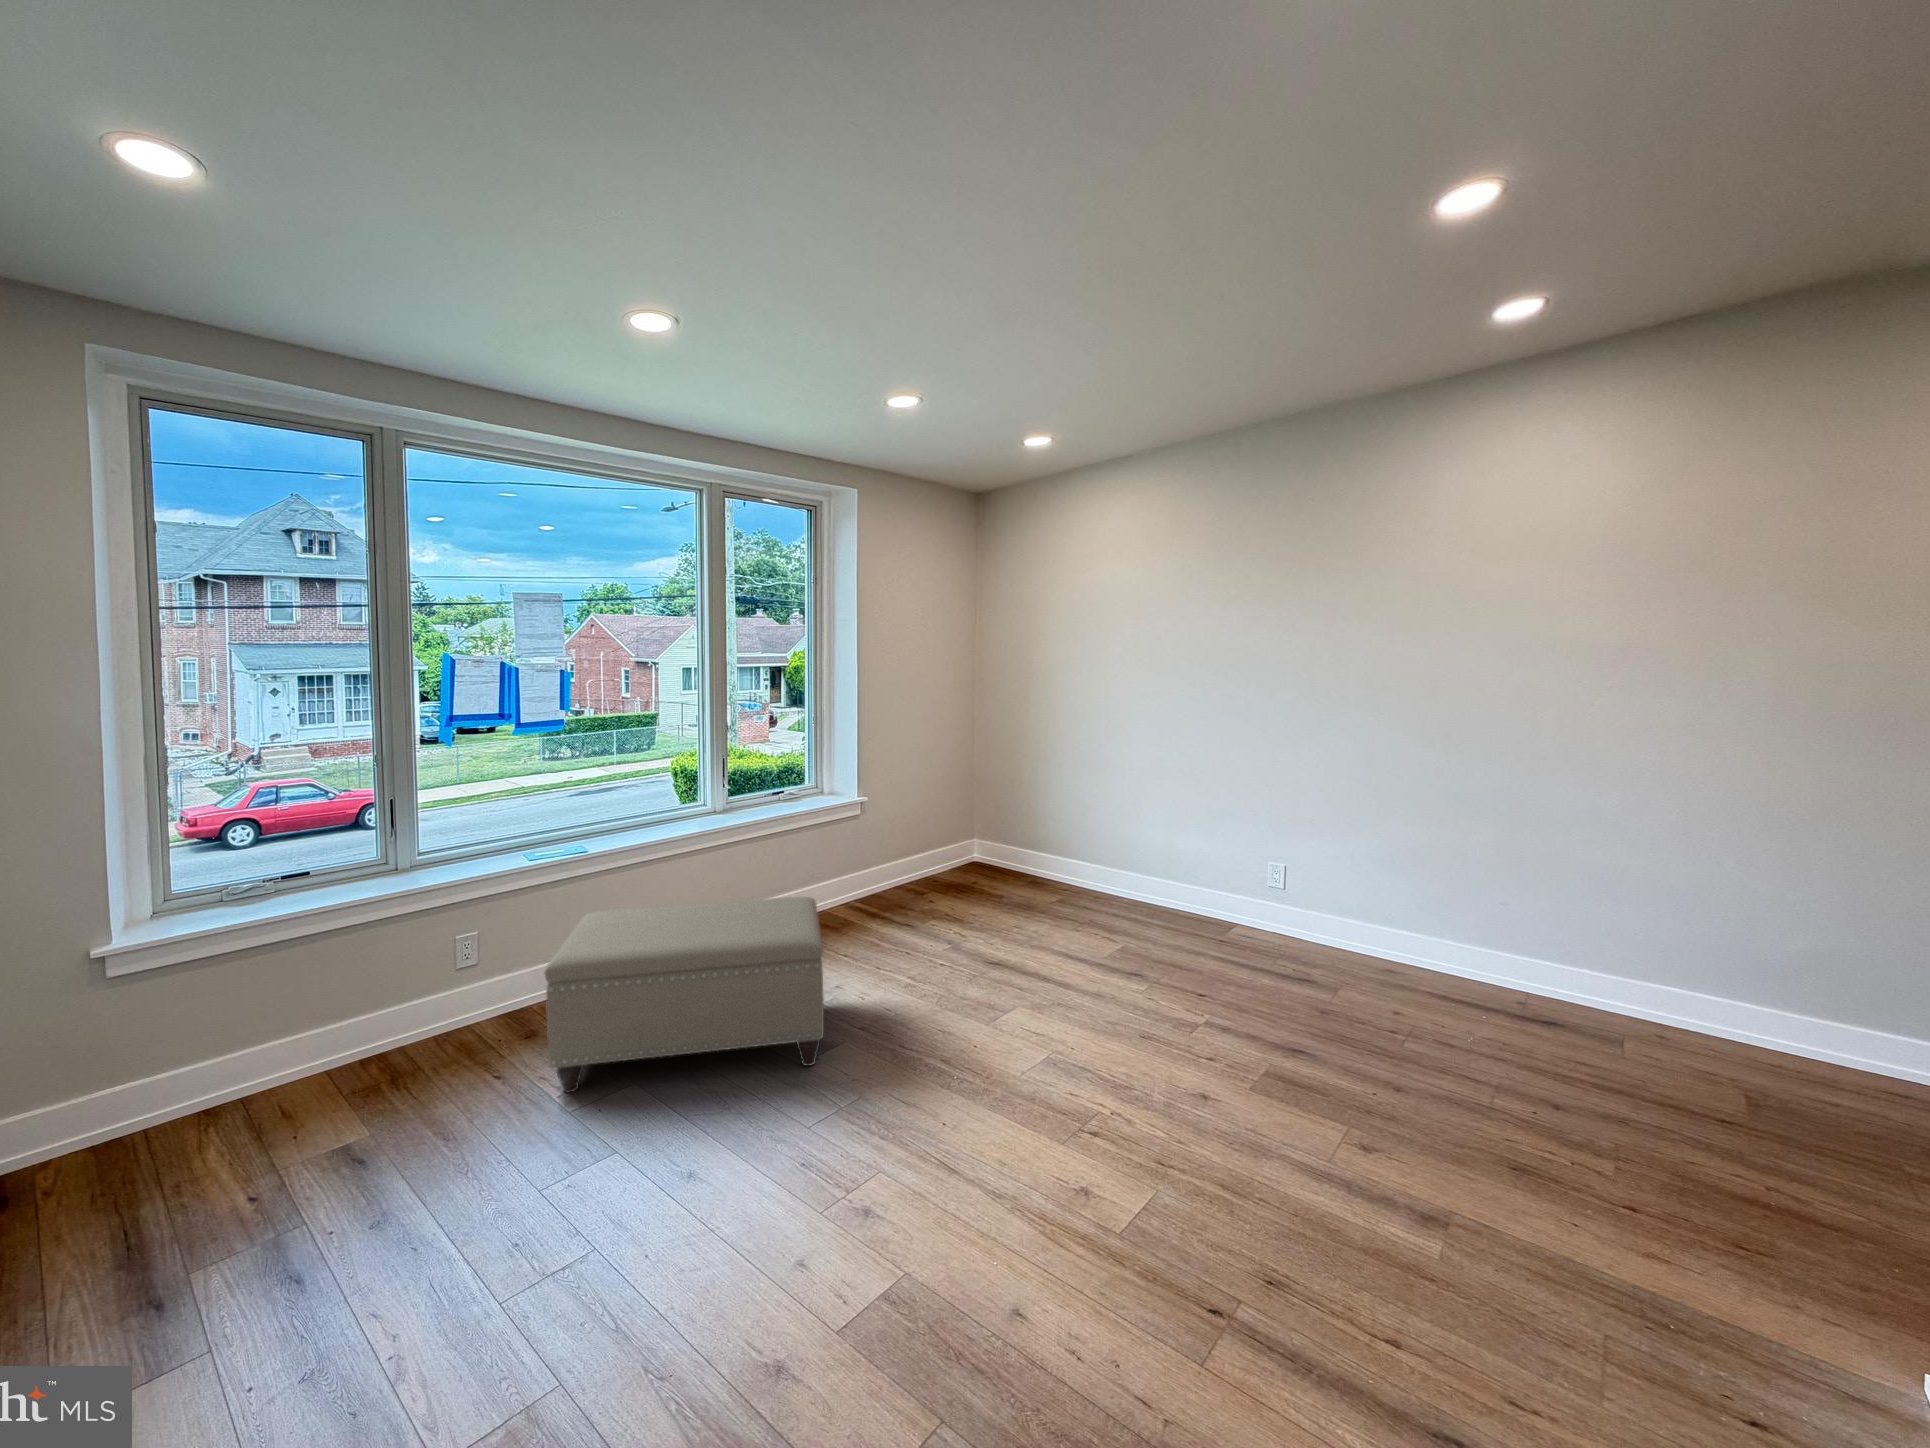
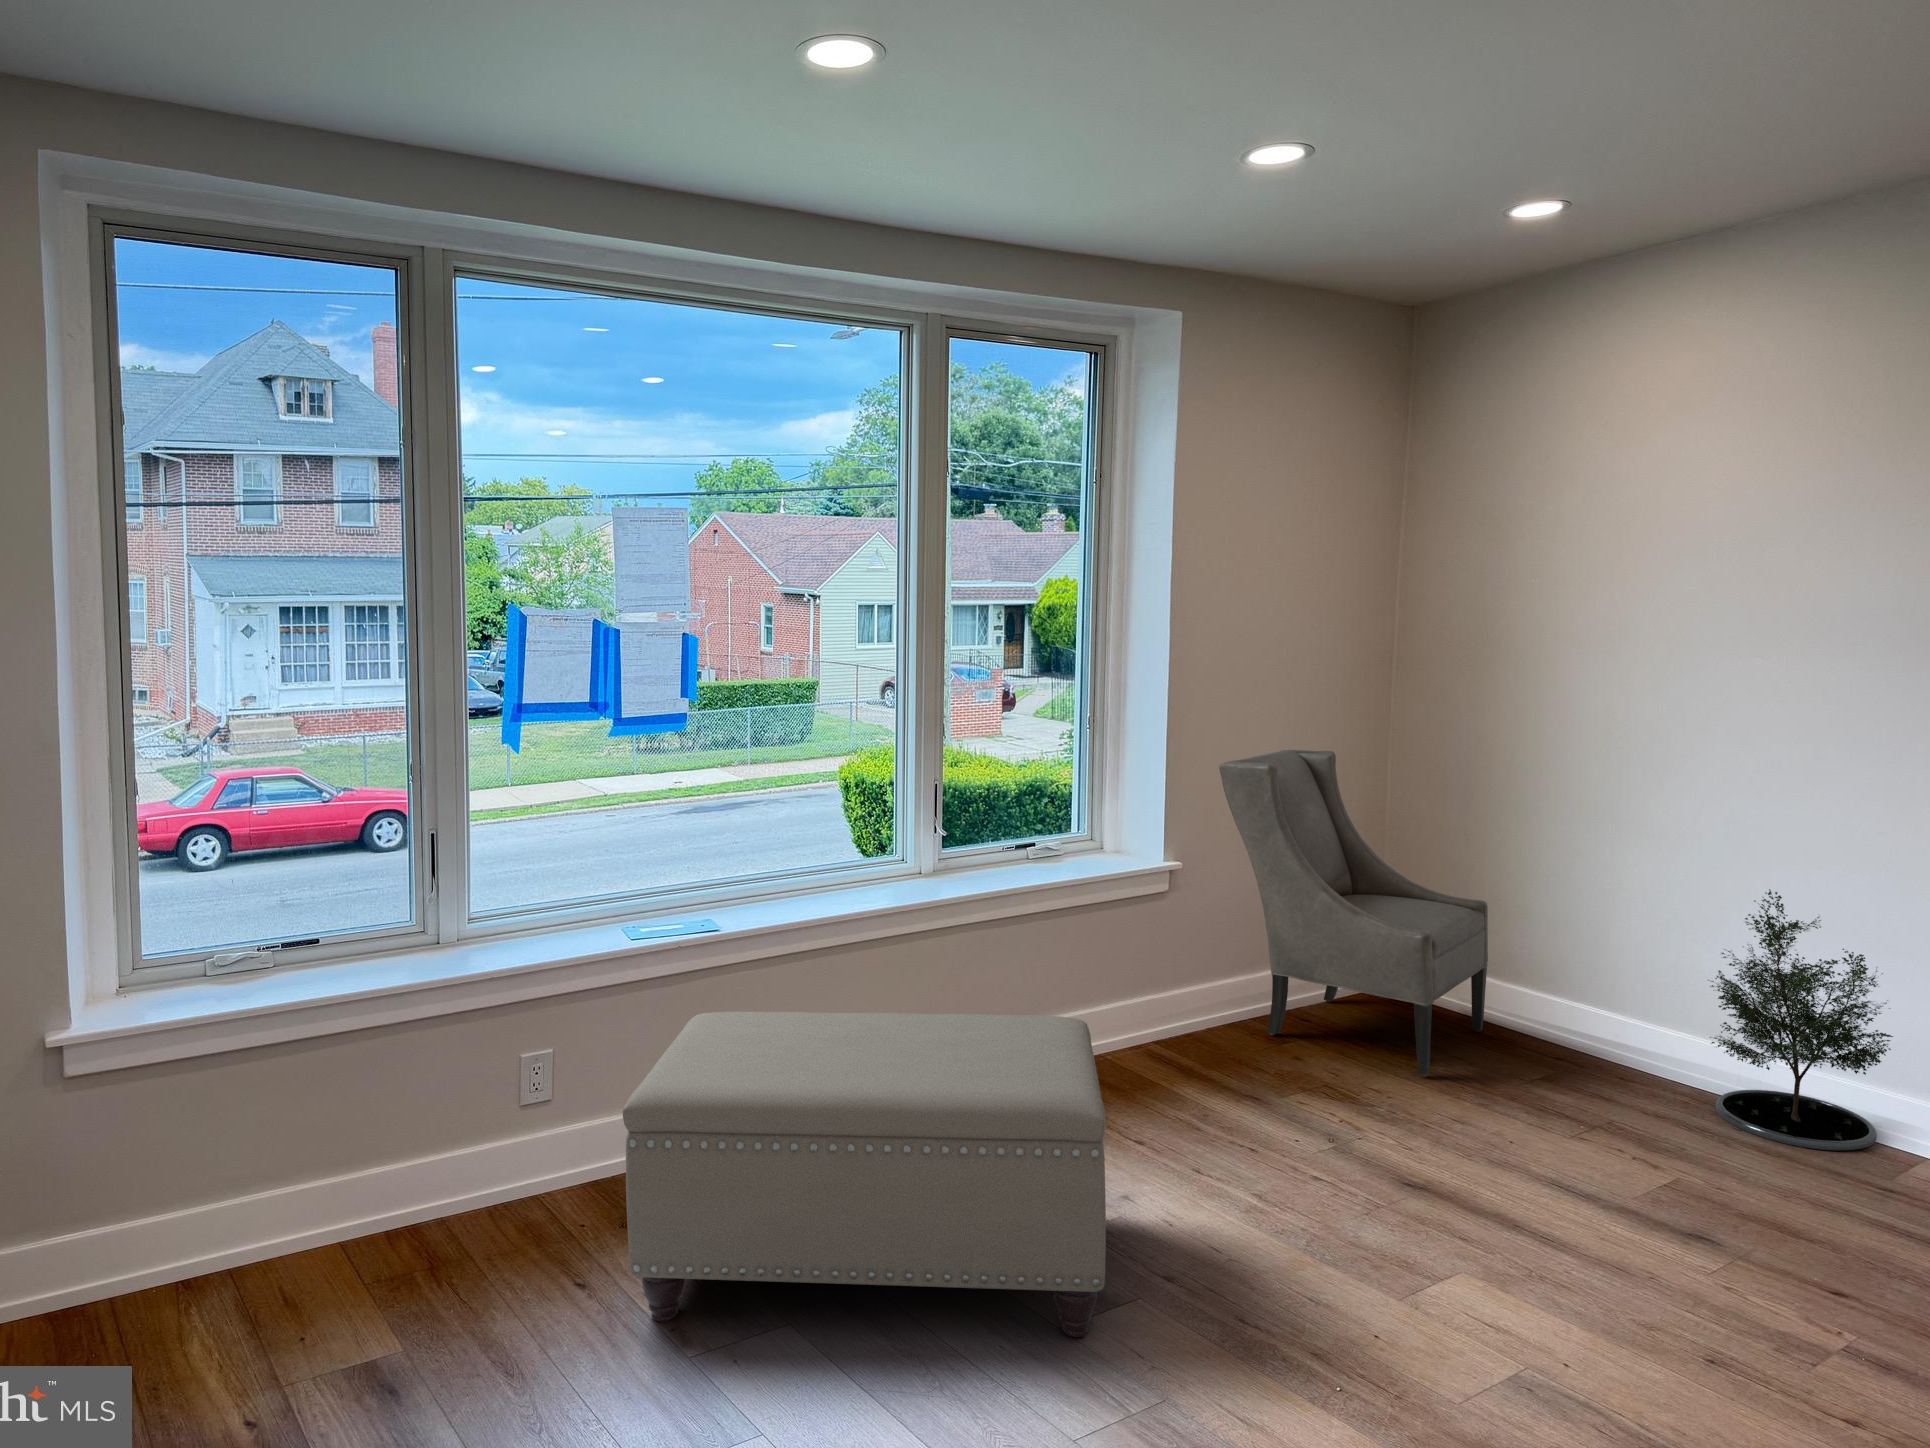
armchair: none [889,744,1027,914] -> present [1219,750,1488,1076]
potted tree: none [1122,806,1200,931] -> present [1708,889,1893,1151]

